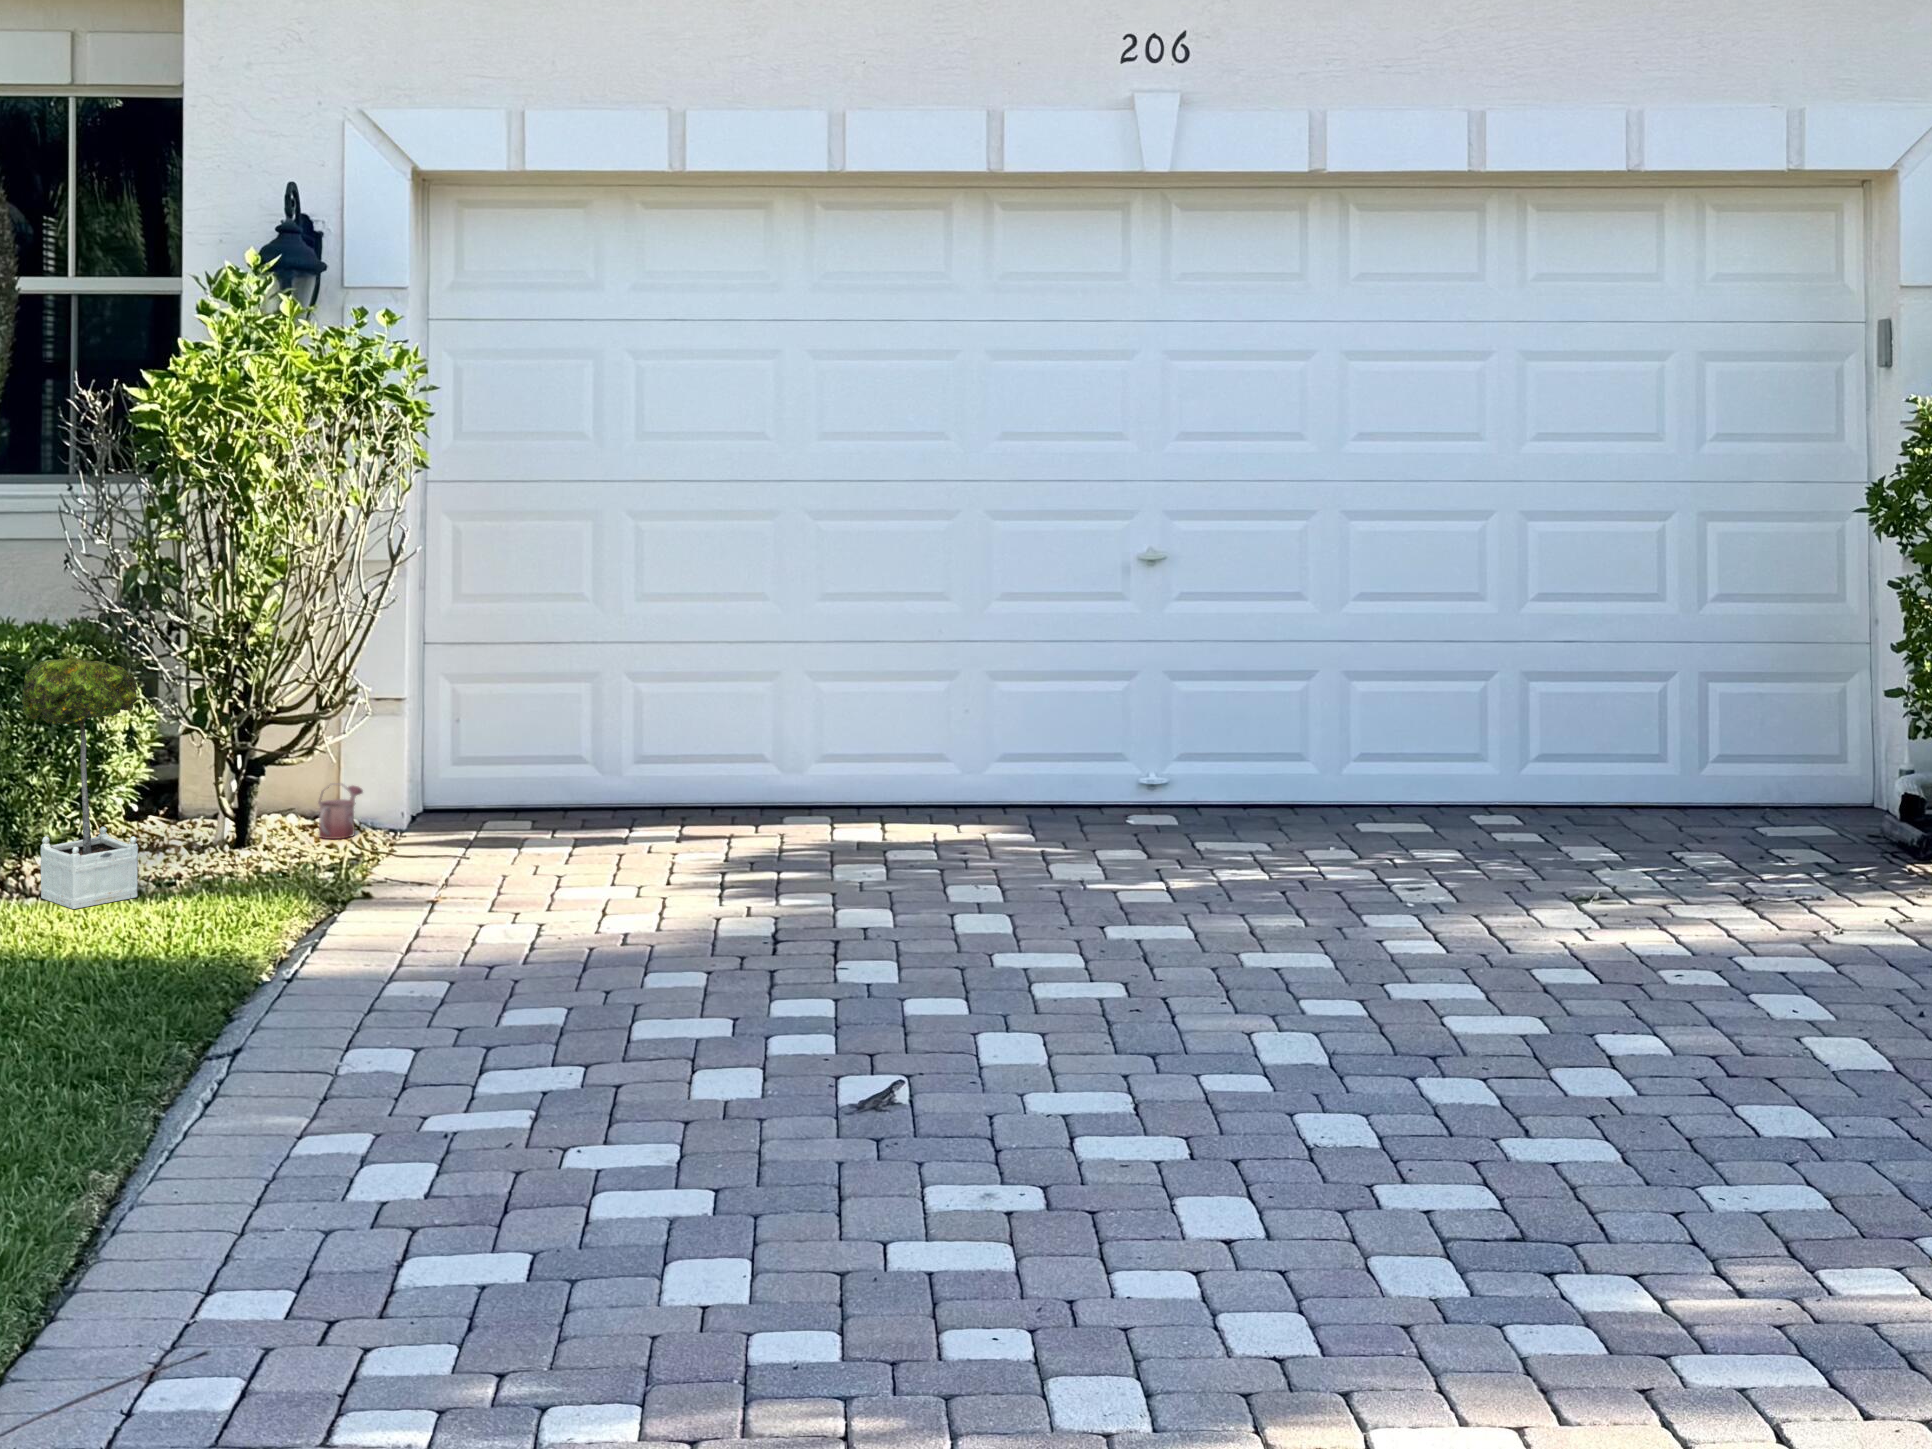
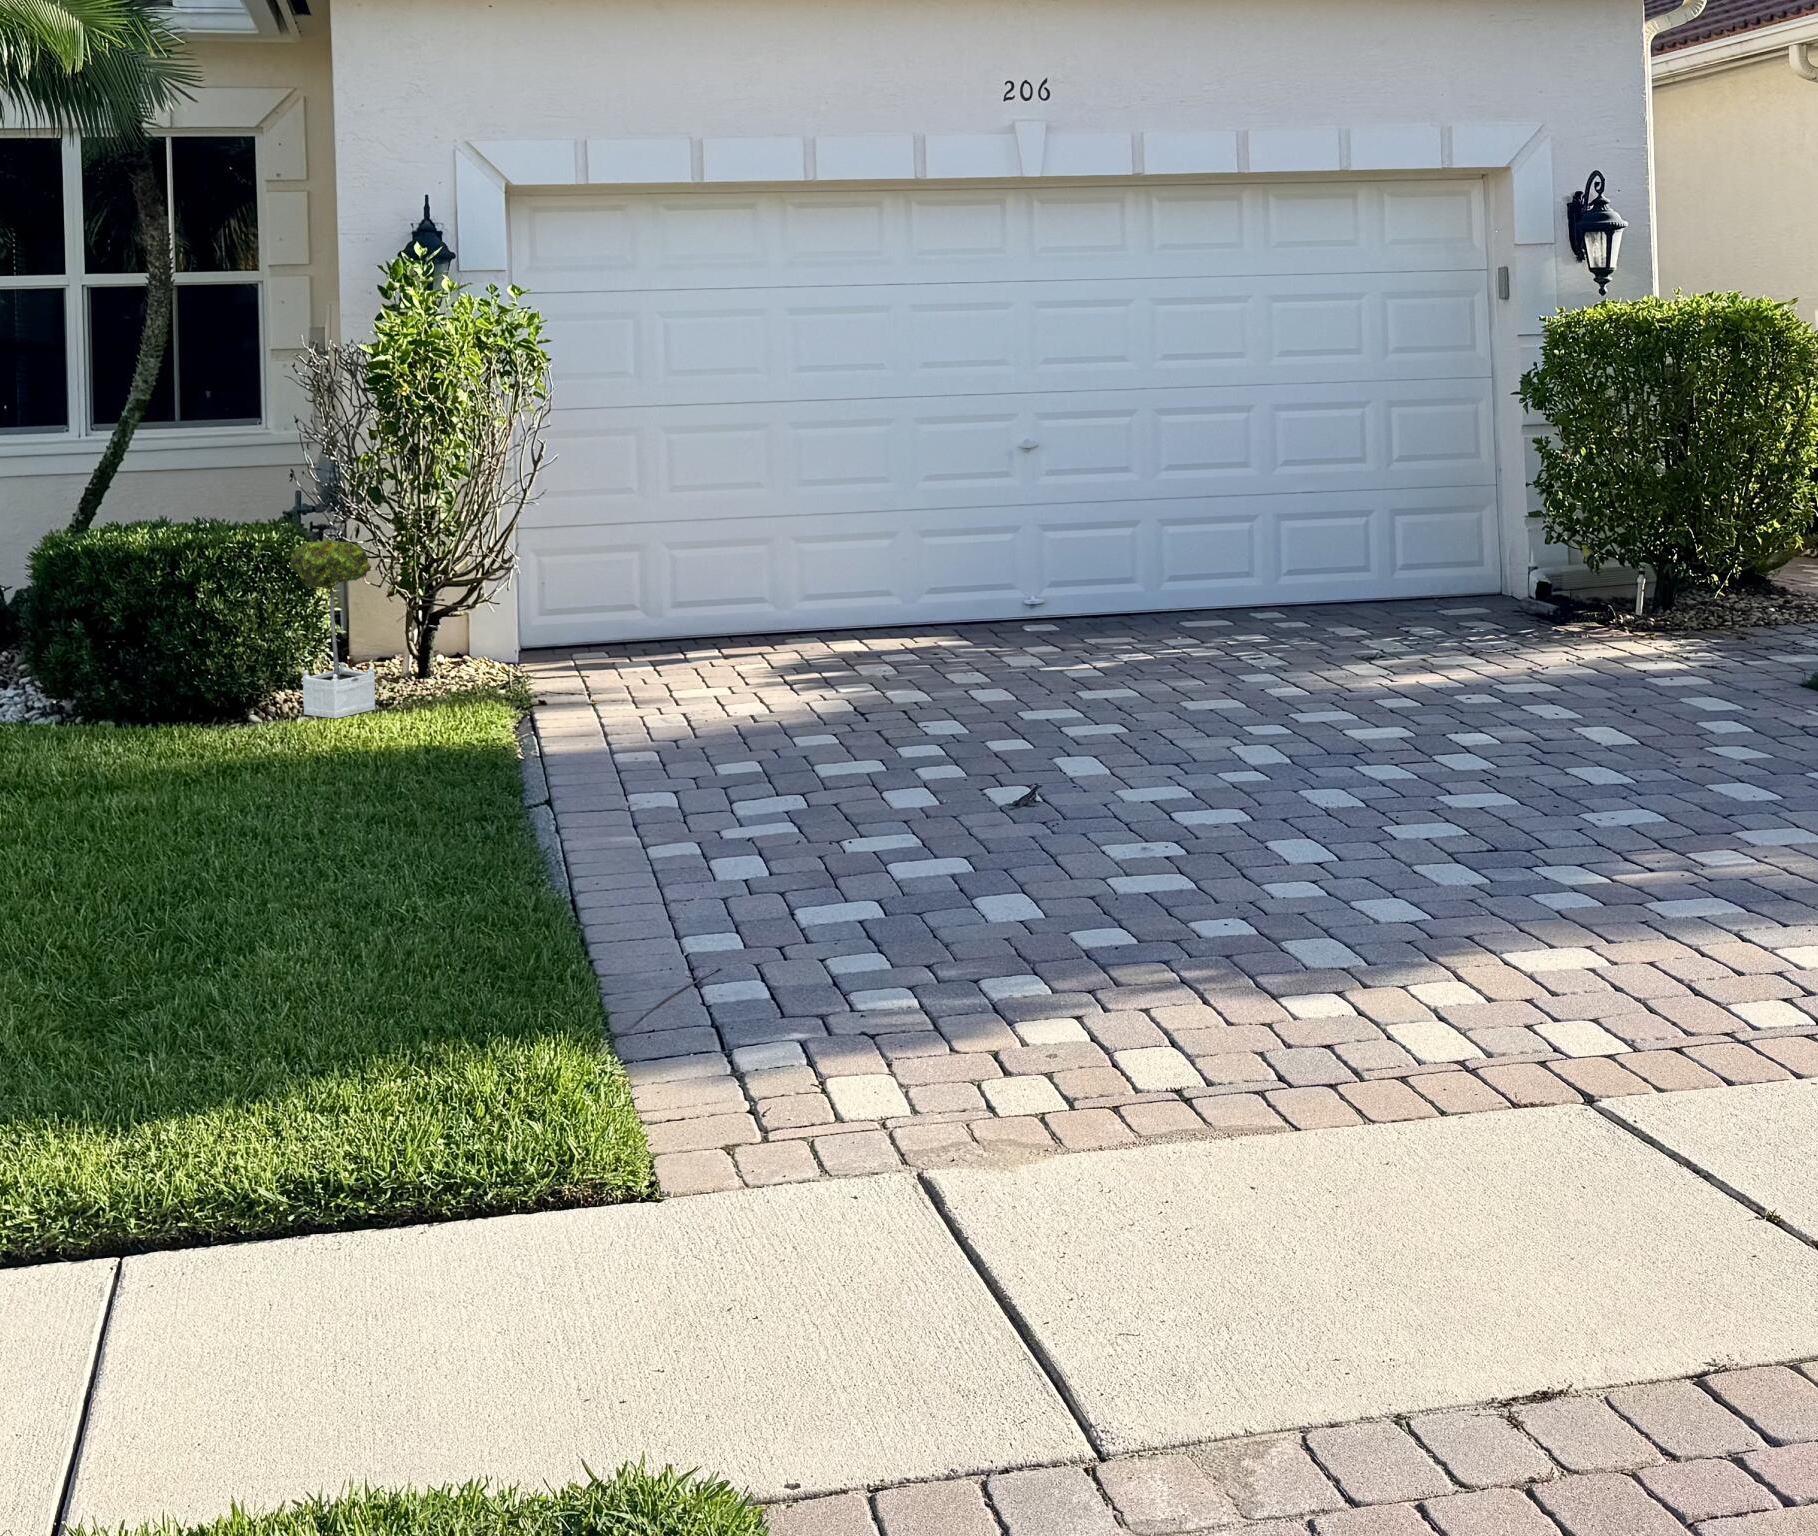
watering can: present [318,783,363,839] -> none [470,630,498,670]

